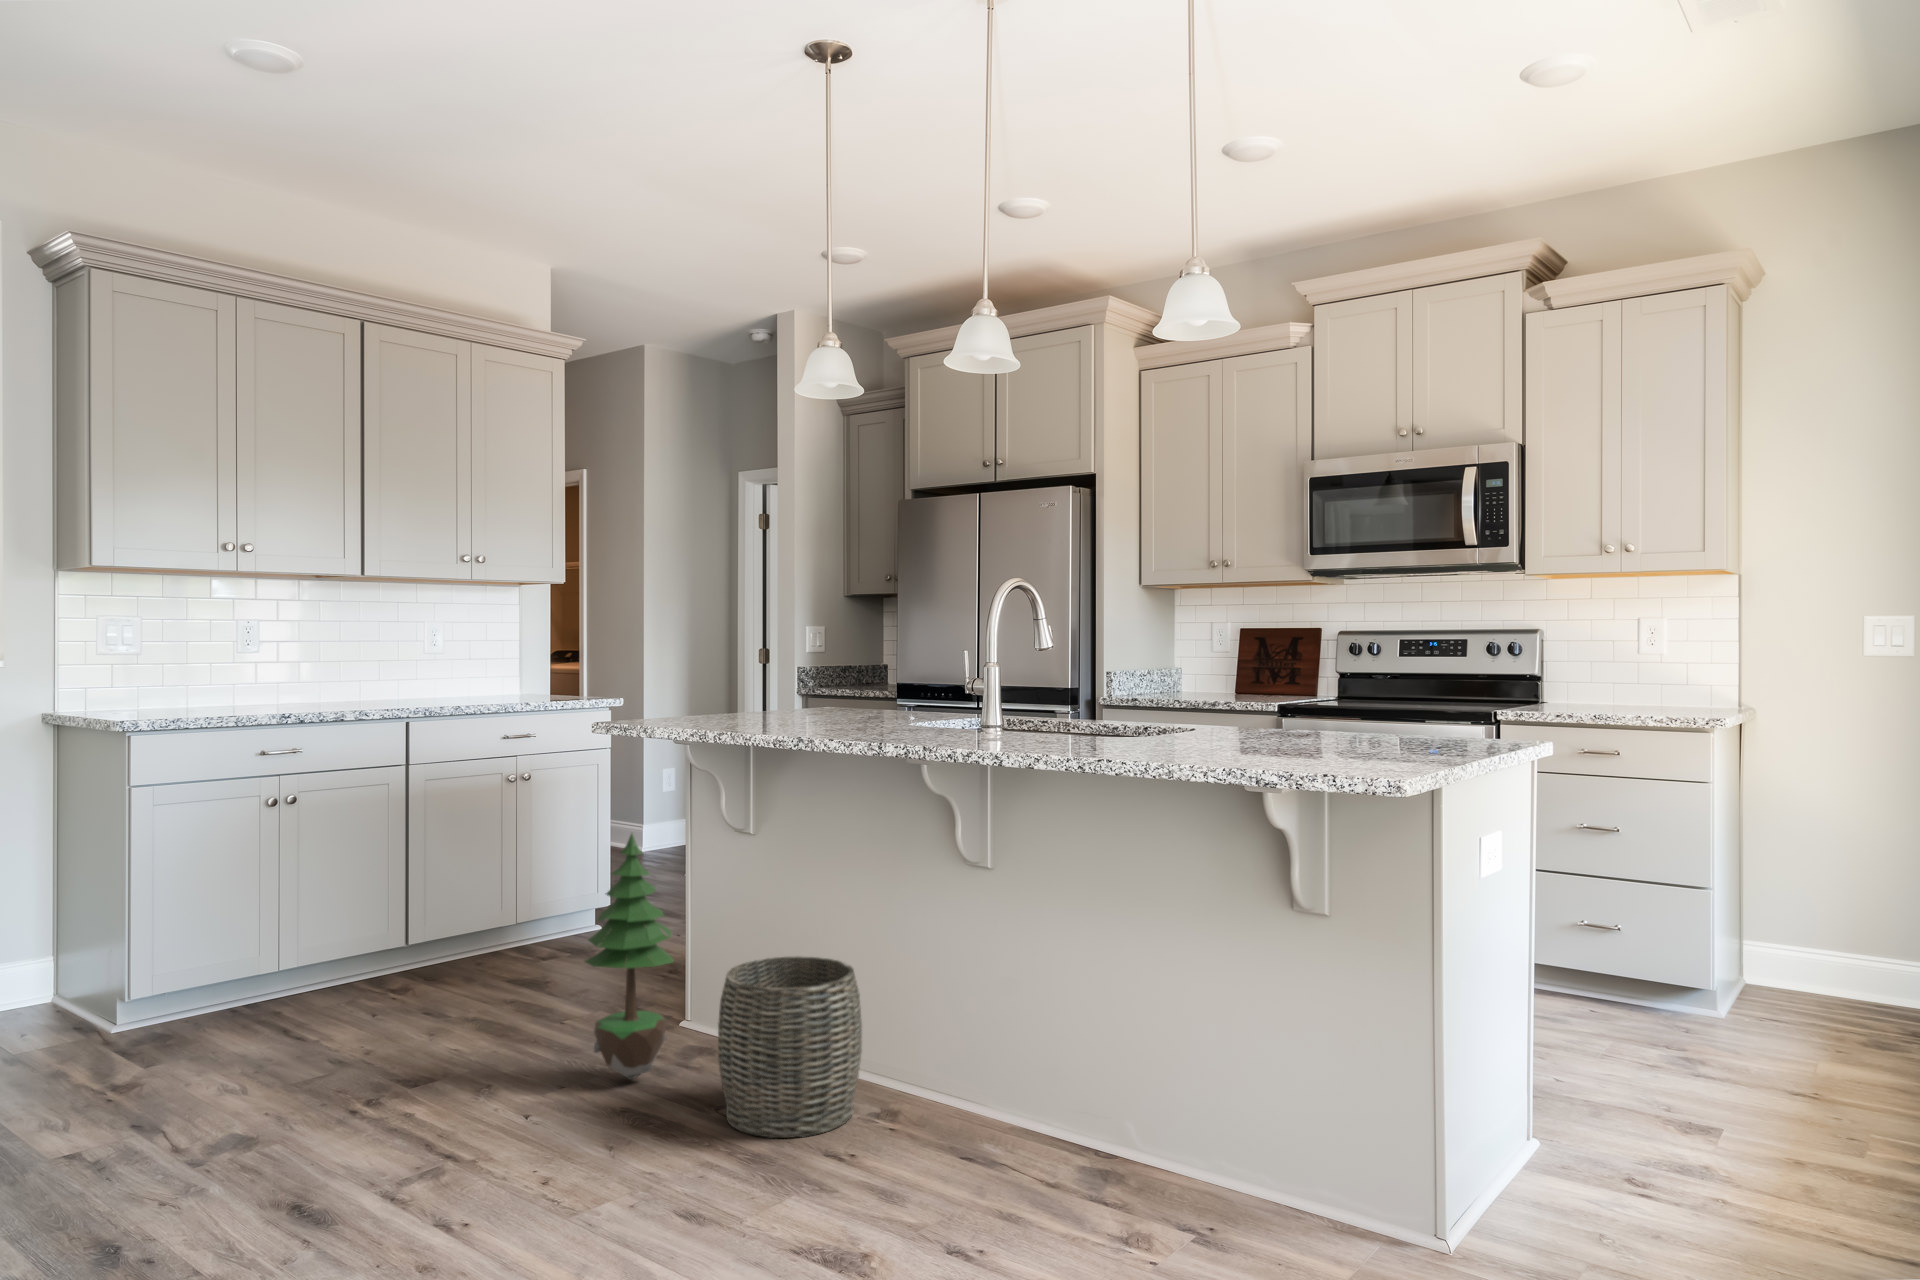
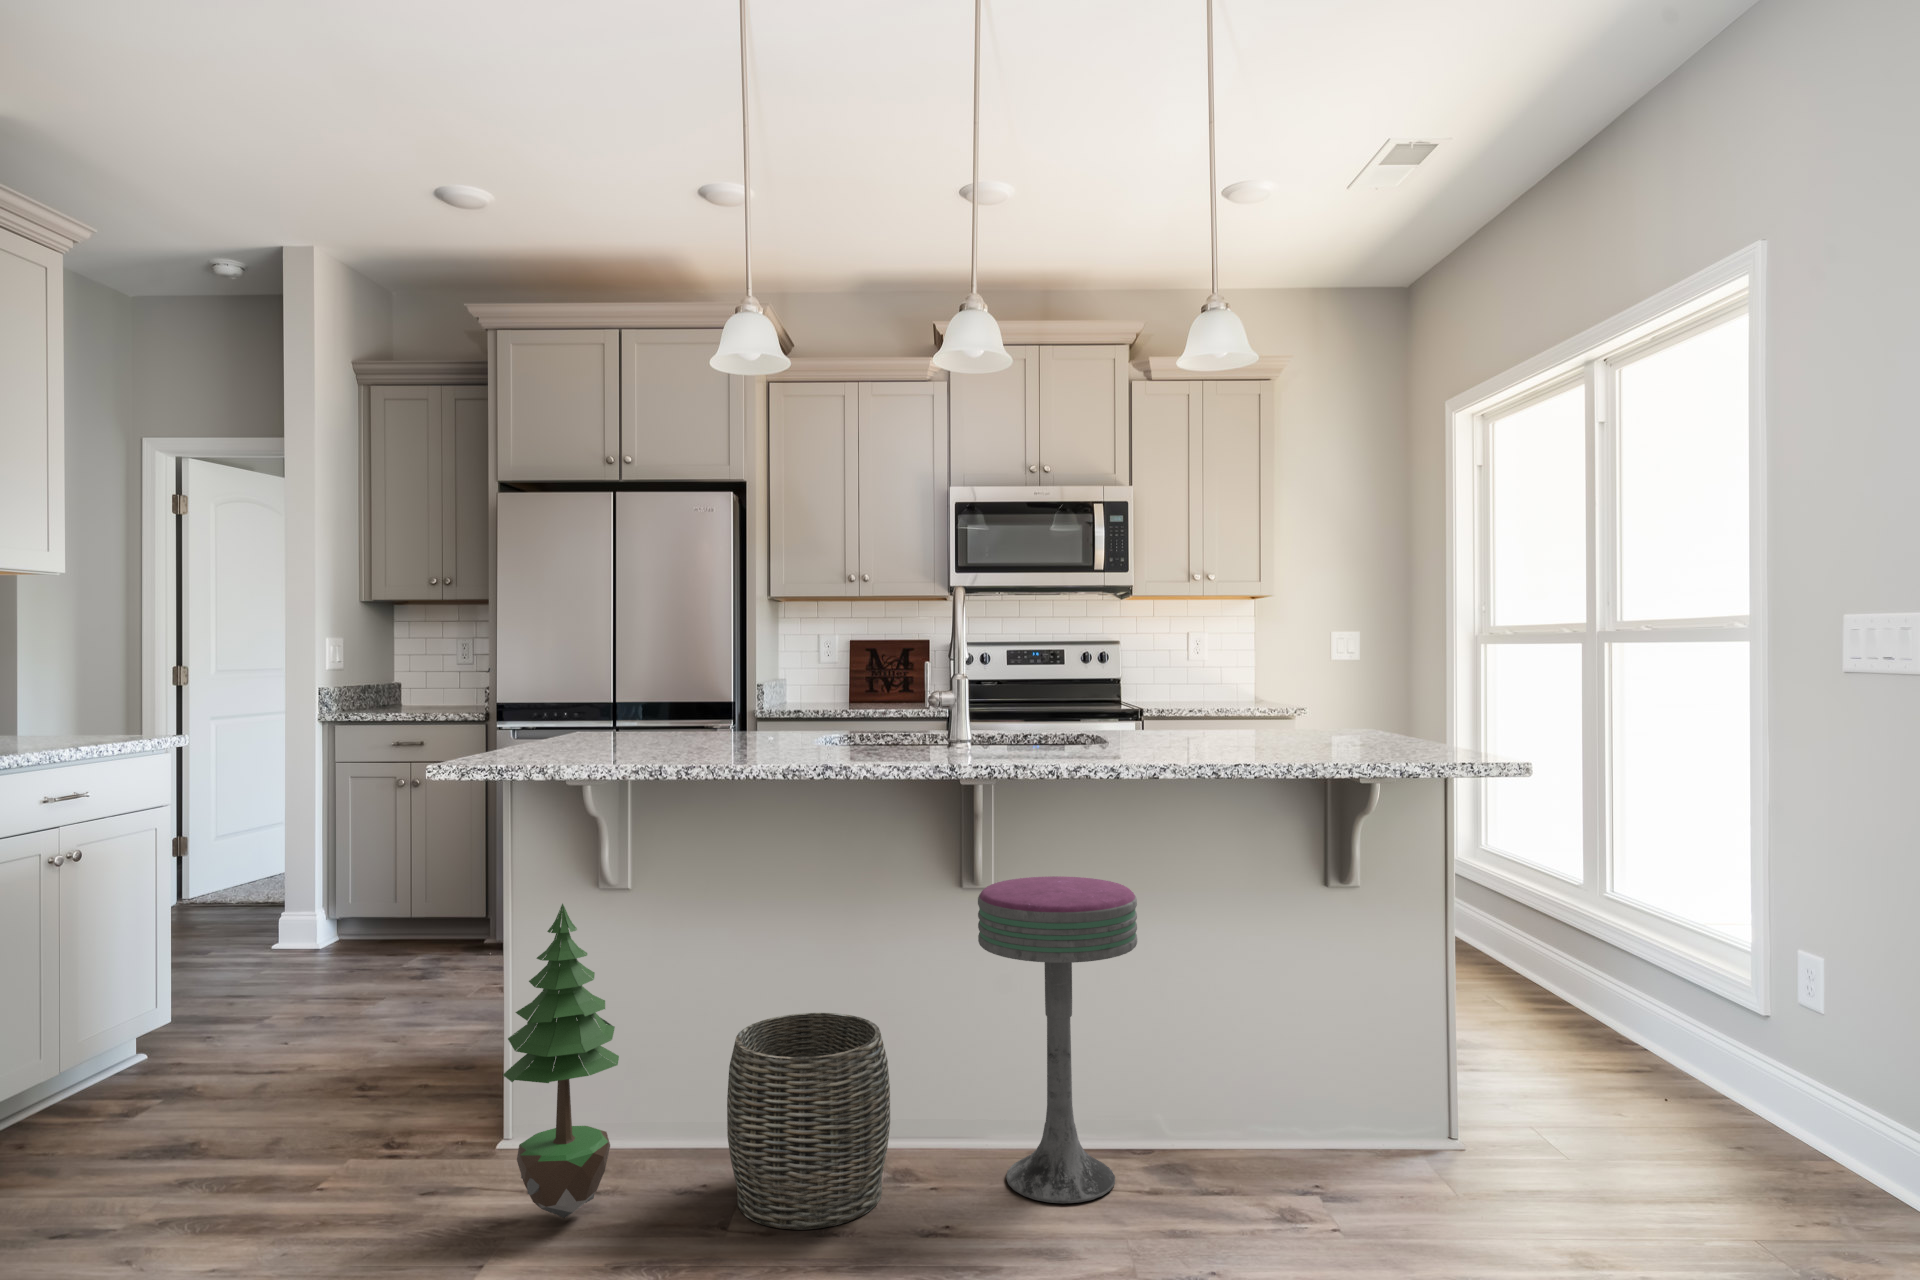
bar stool: none [906,862,1064,1183] -> present [978,876,1137,1203]

